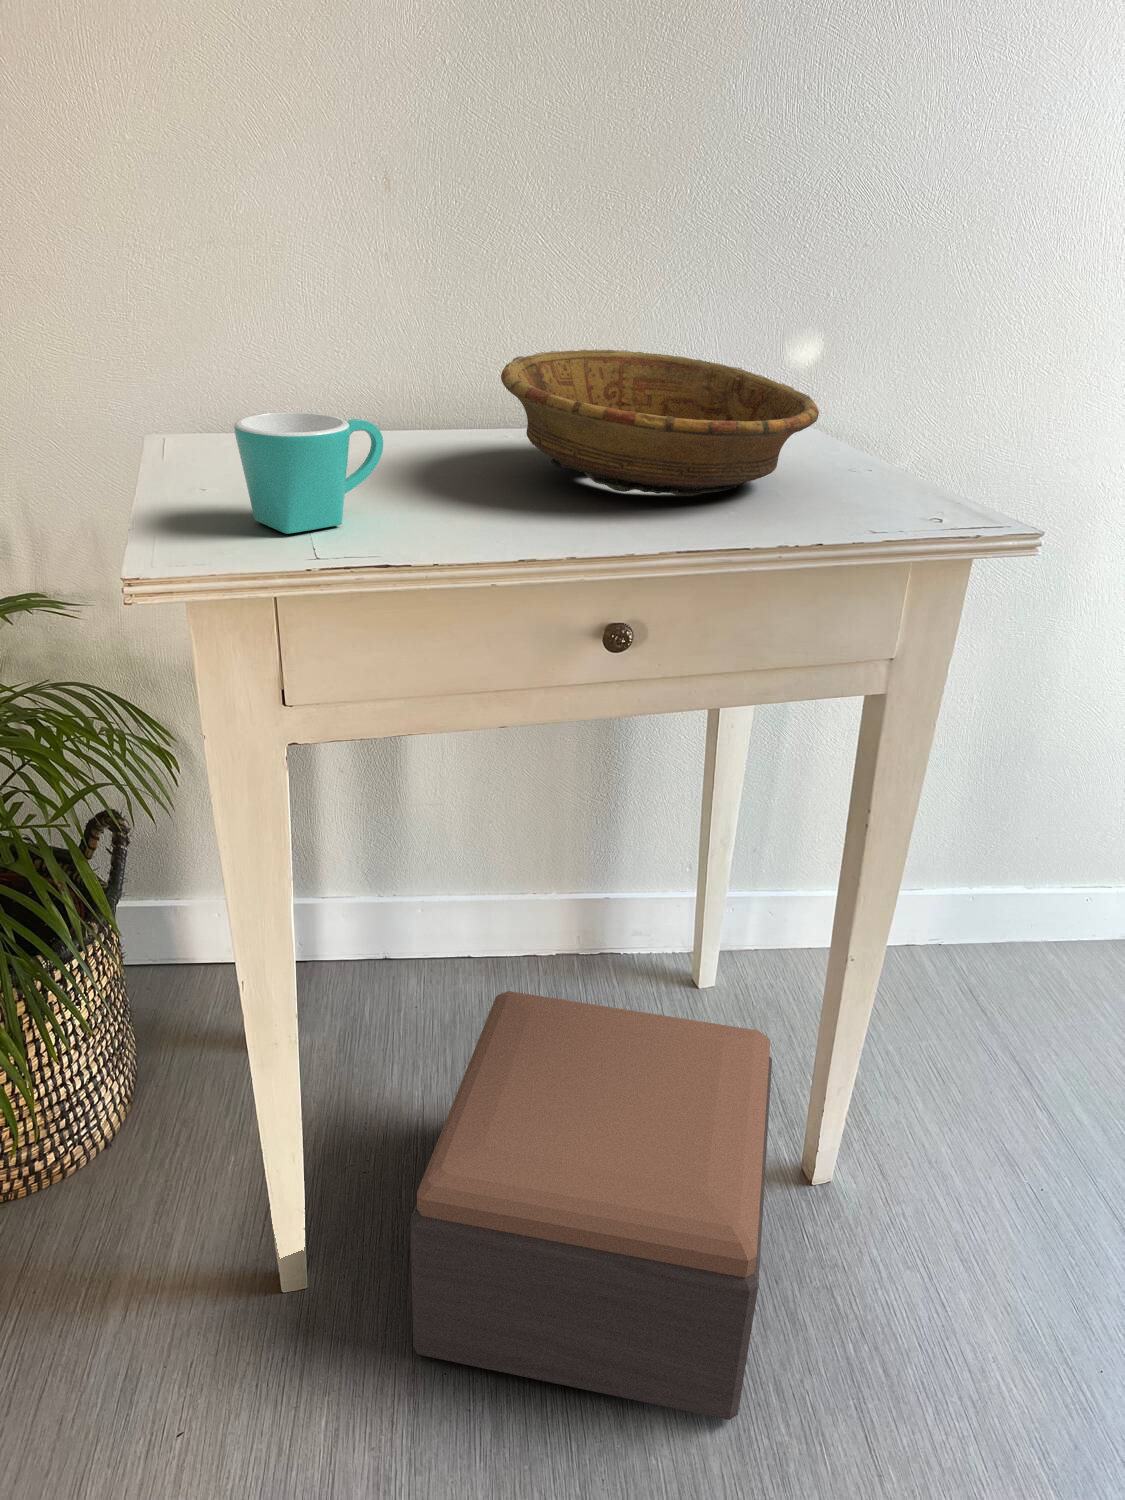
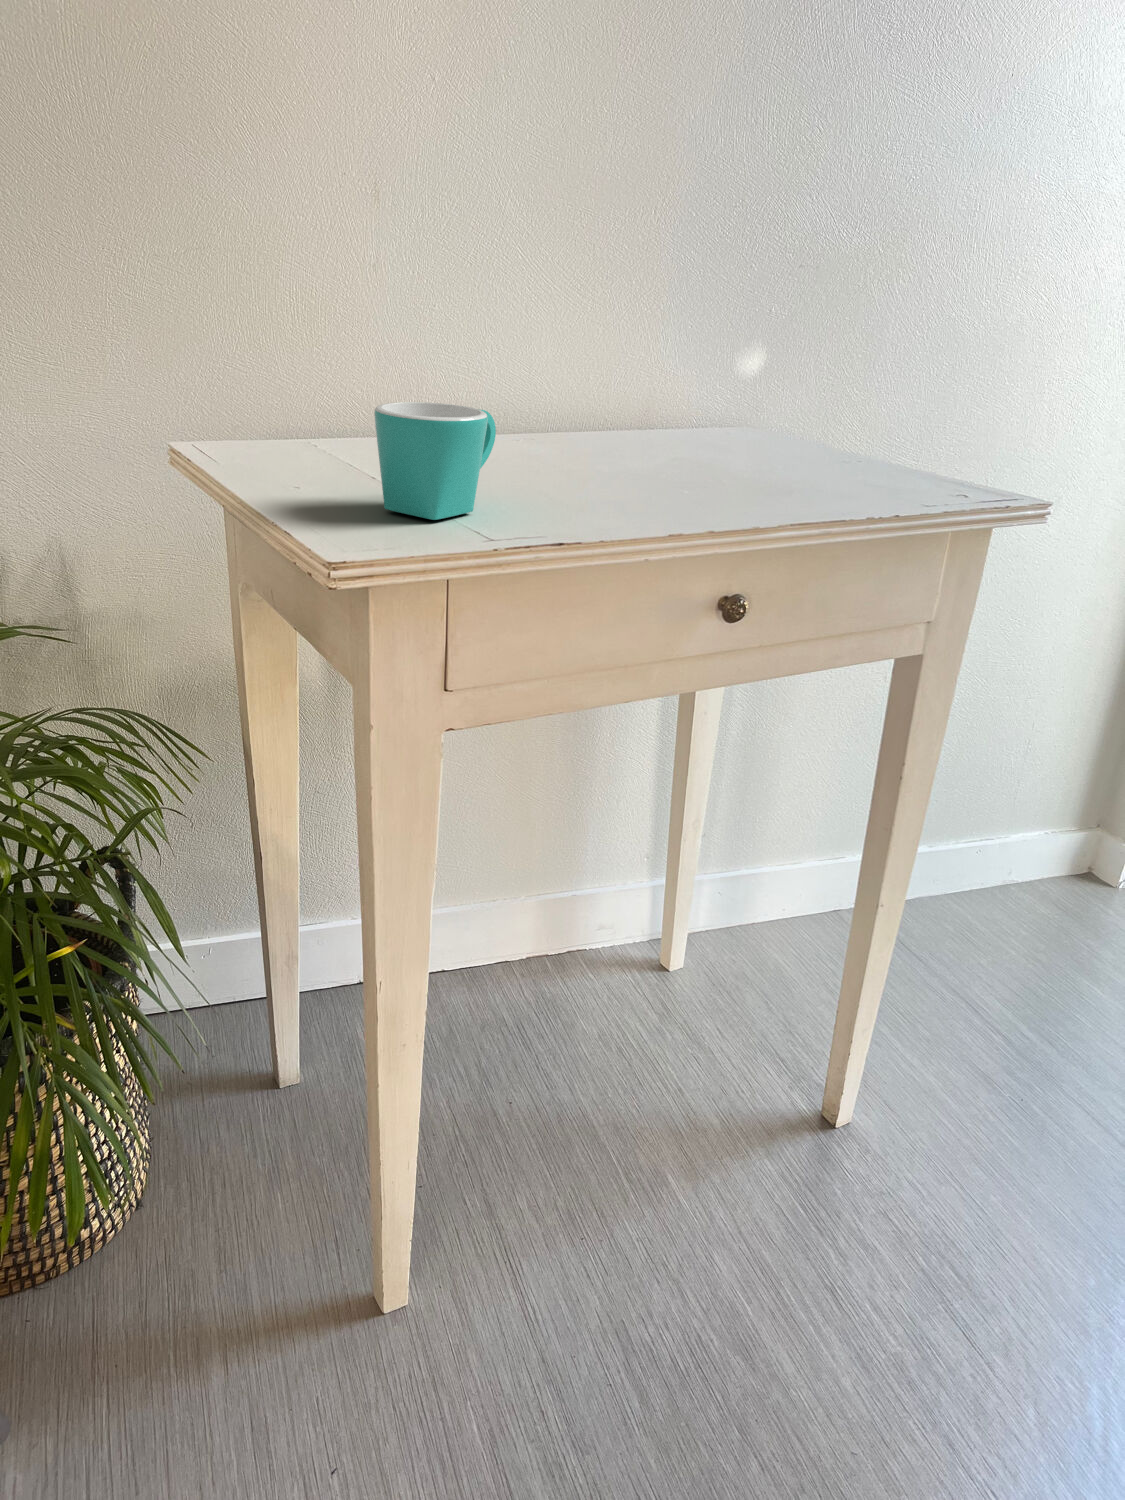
decorative bowl: present [501,349,819,496] -> none [560,352,853,483]
footstool: present [410,991,772,1420] -> none [528,980,886,1344]

